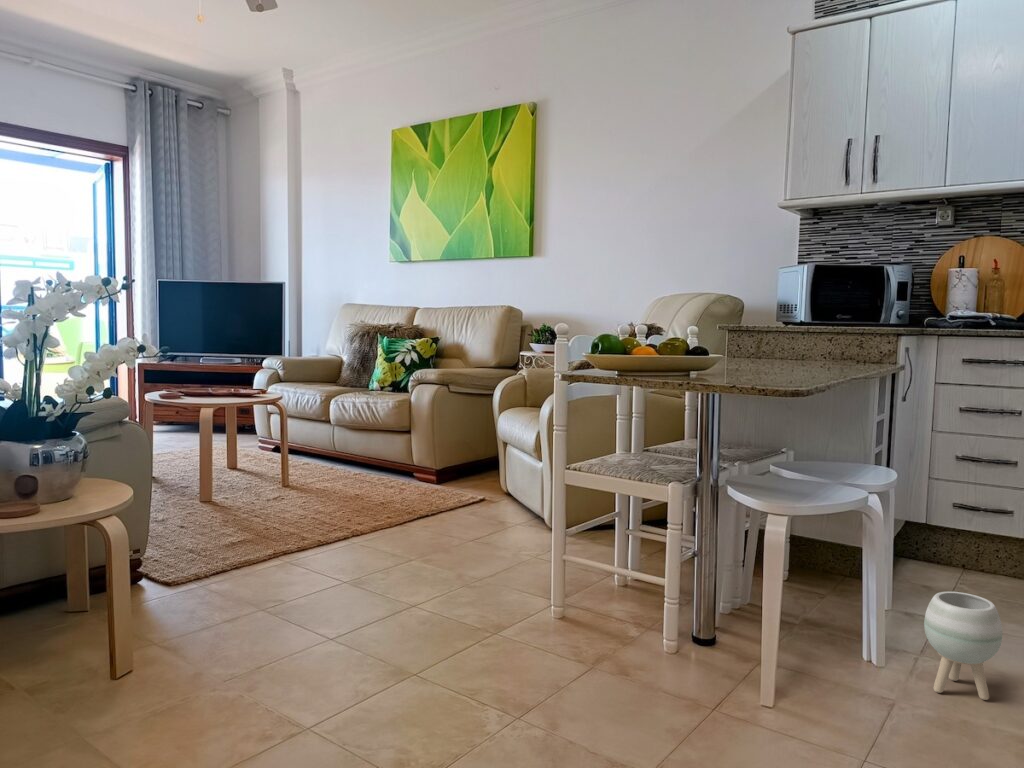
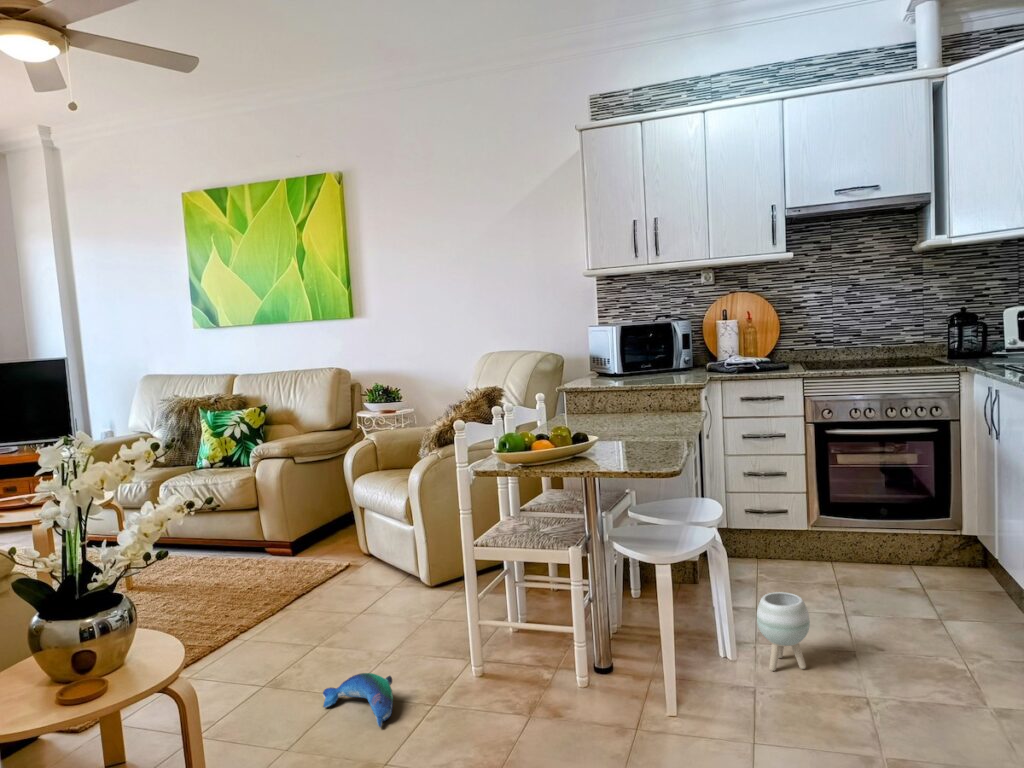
plush toy: none [388,589,462,647] -> present [323,673,393,727]

